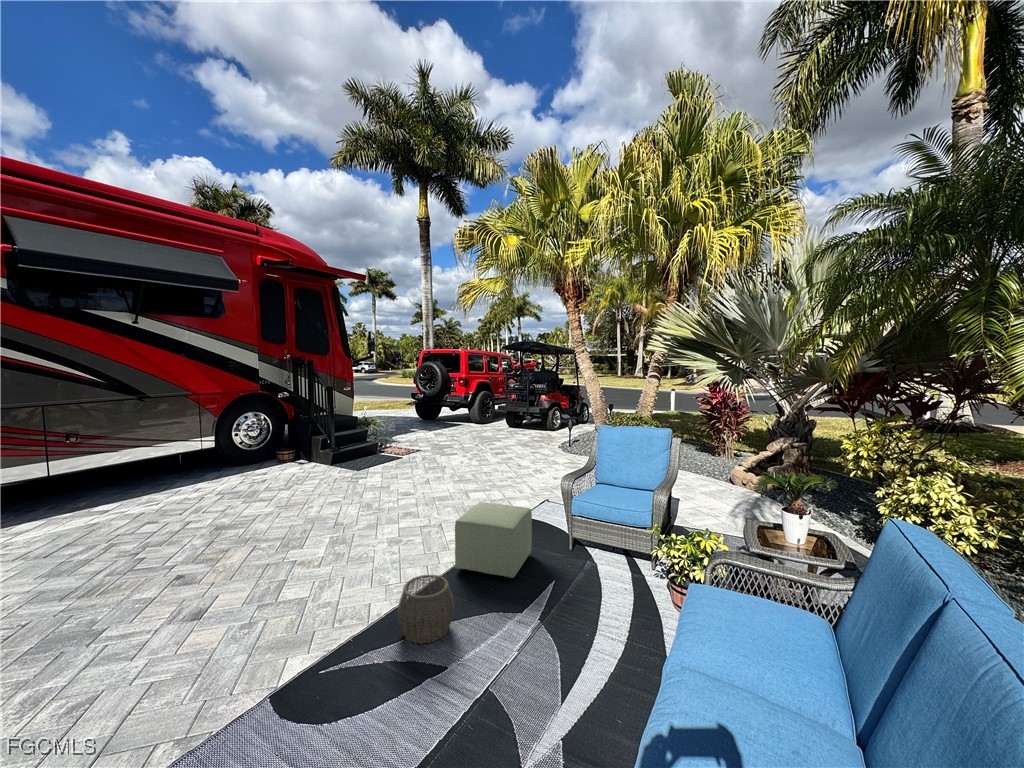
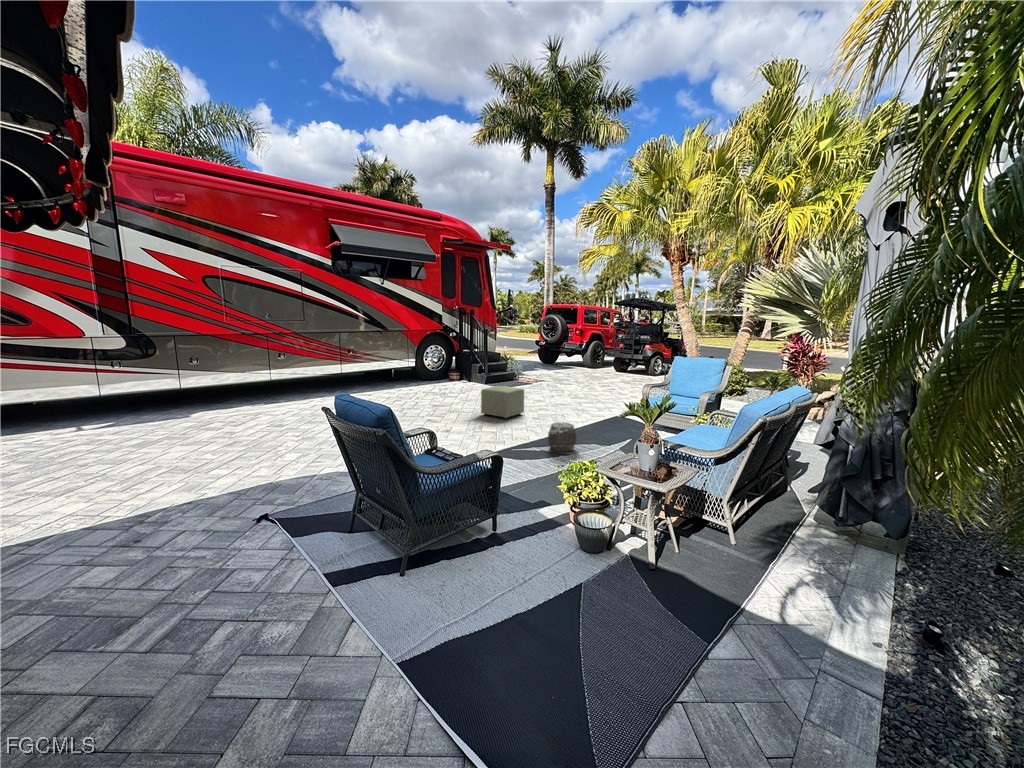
ottoman: present [455,502,532,578] -> present [481,386,524,419]

